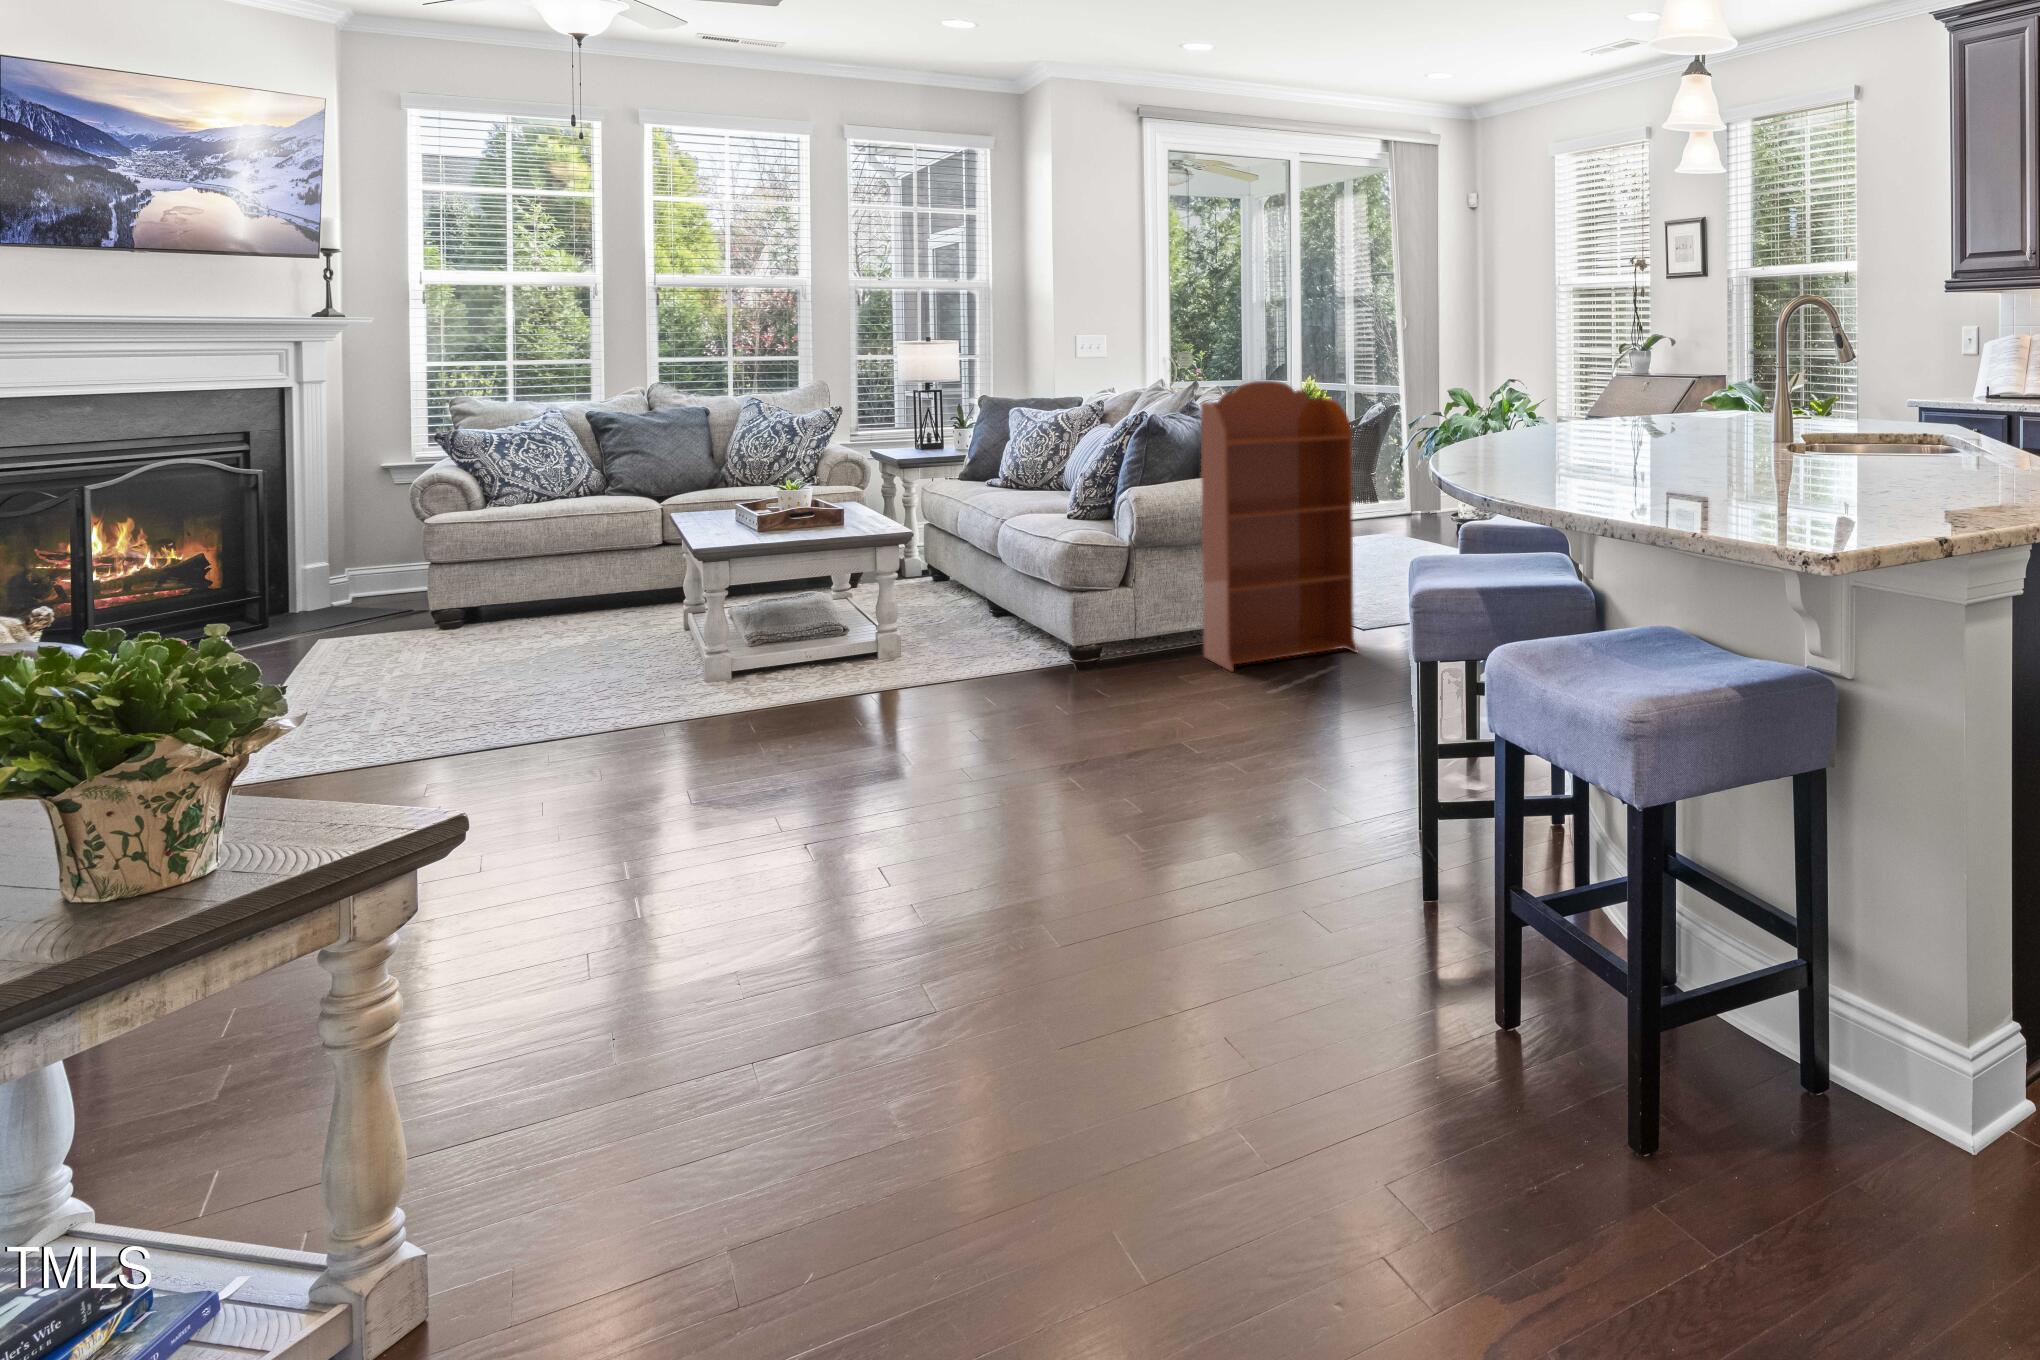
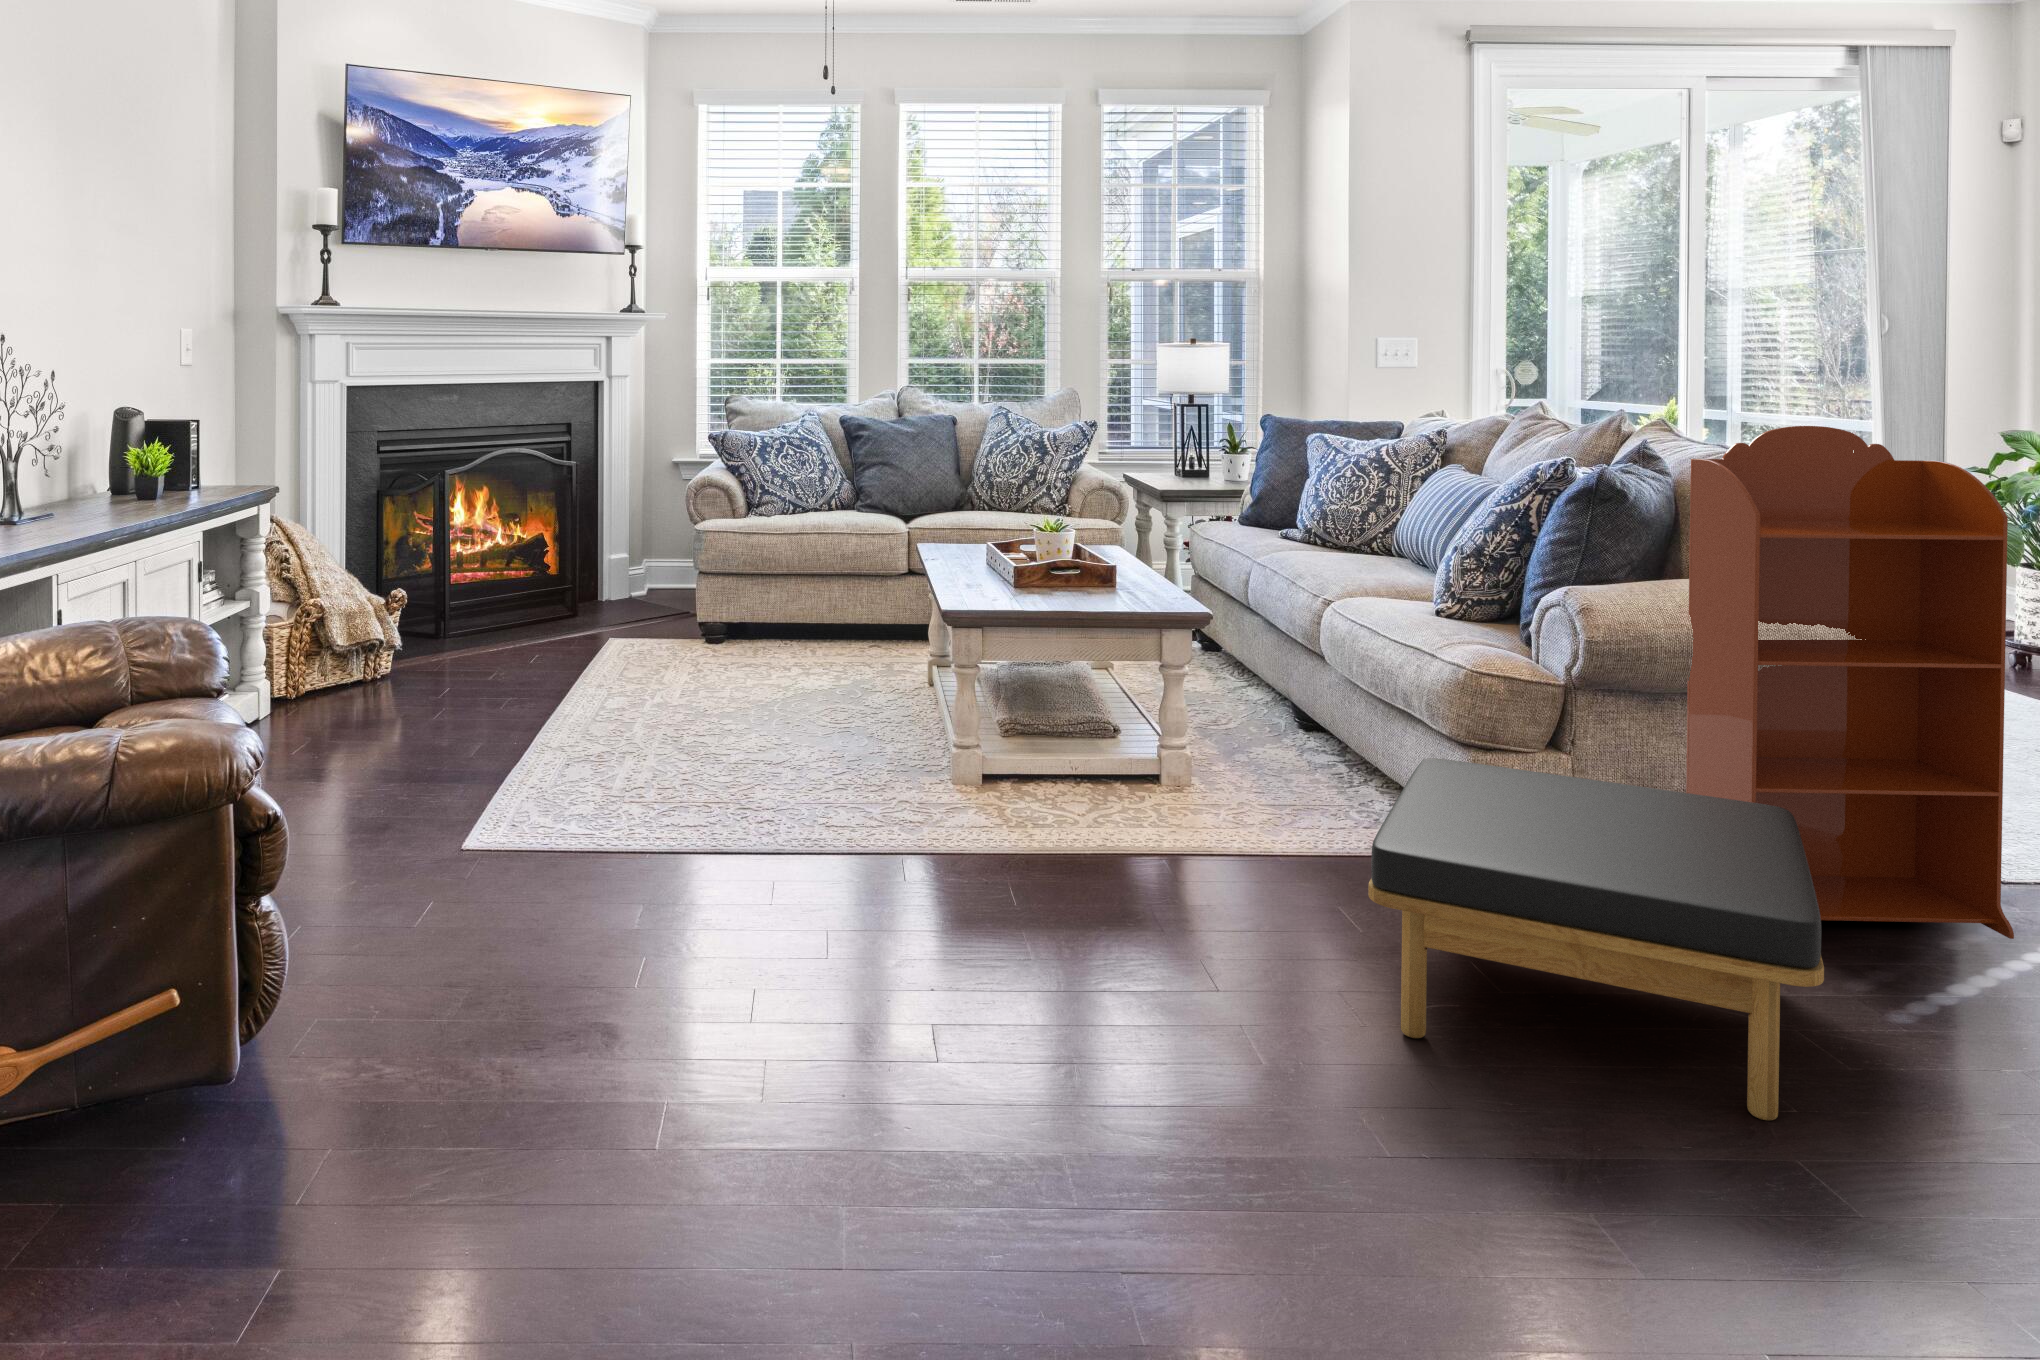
ottoman: none [981,592,1234,749] -> present [1368,758,1824,1120]

